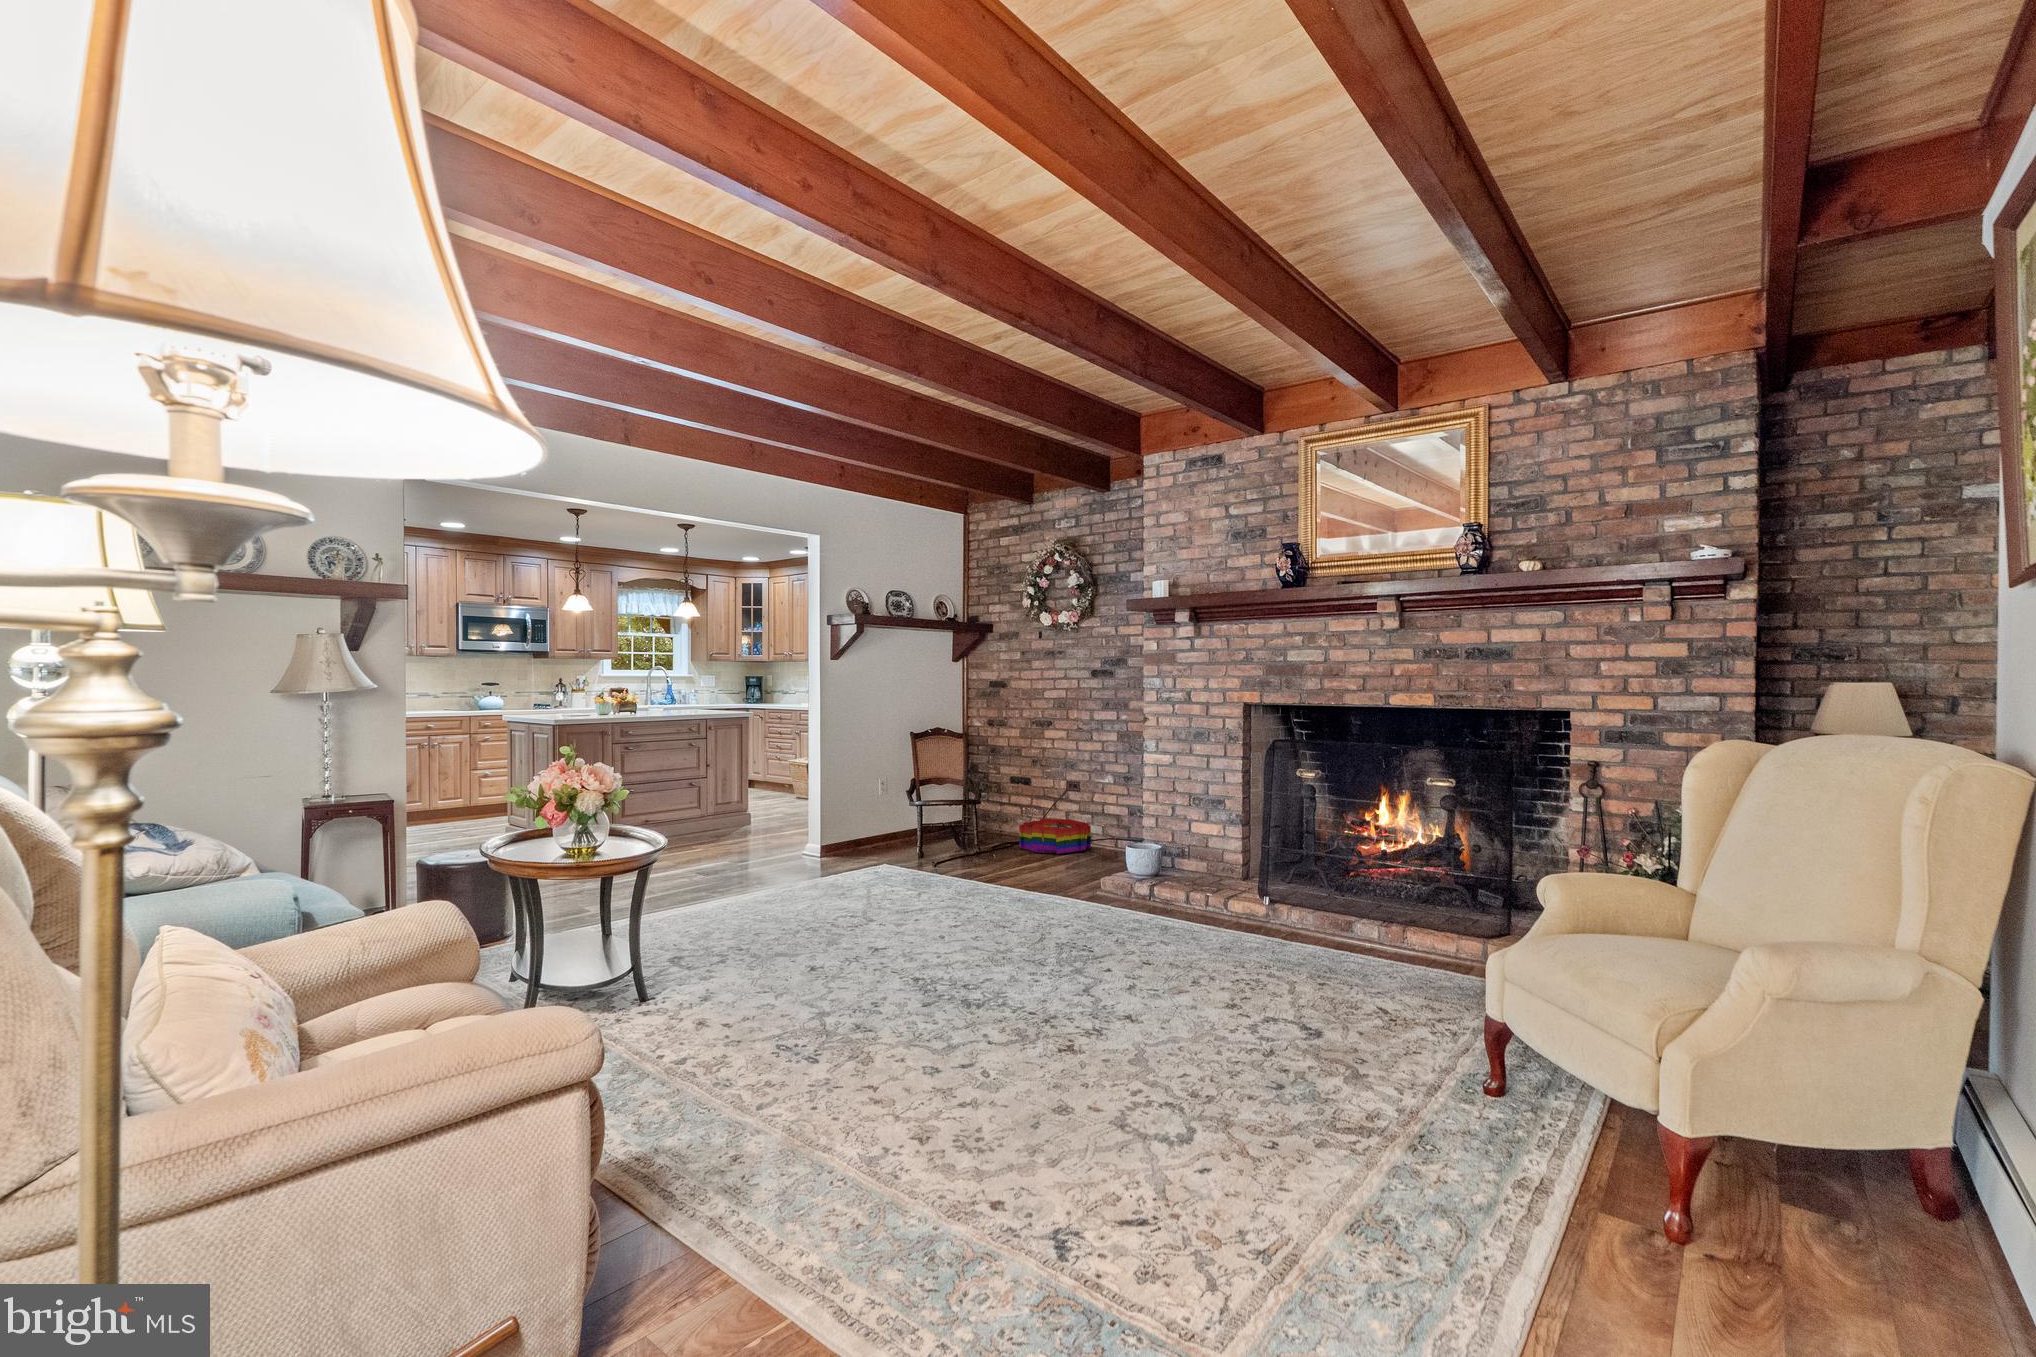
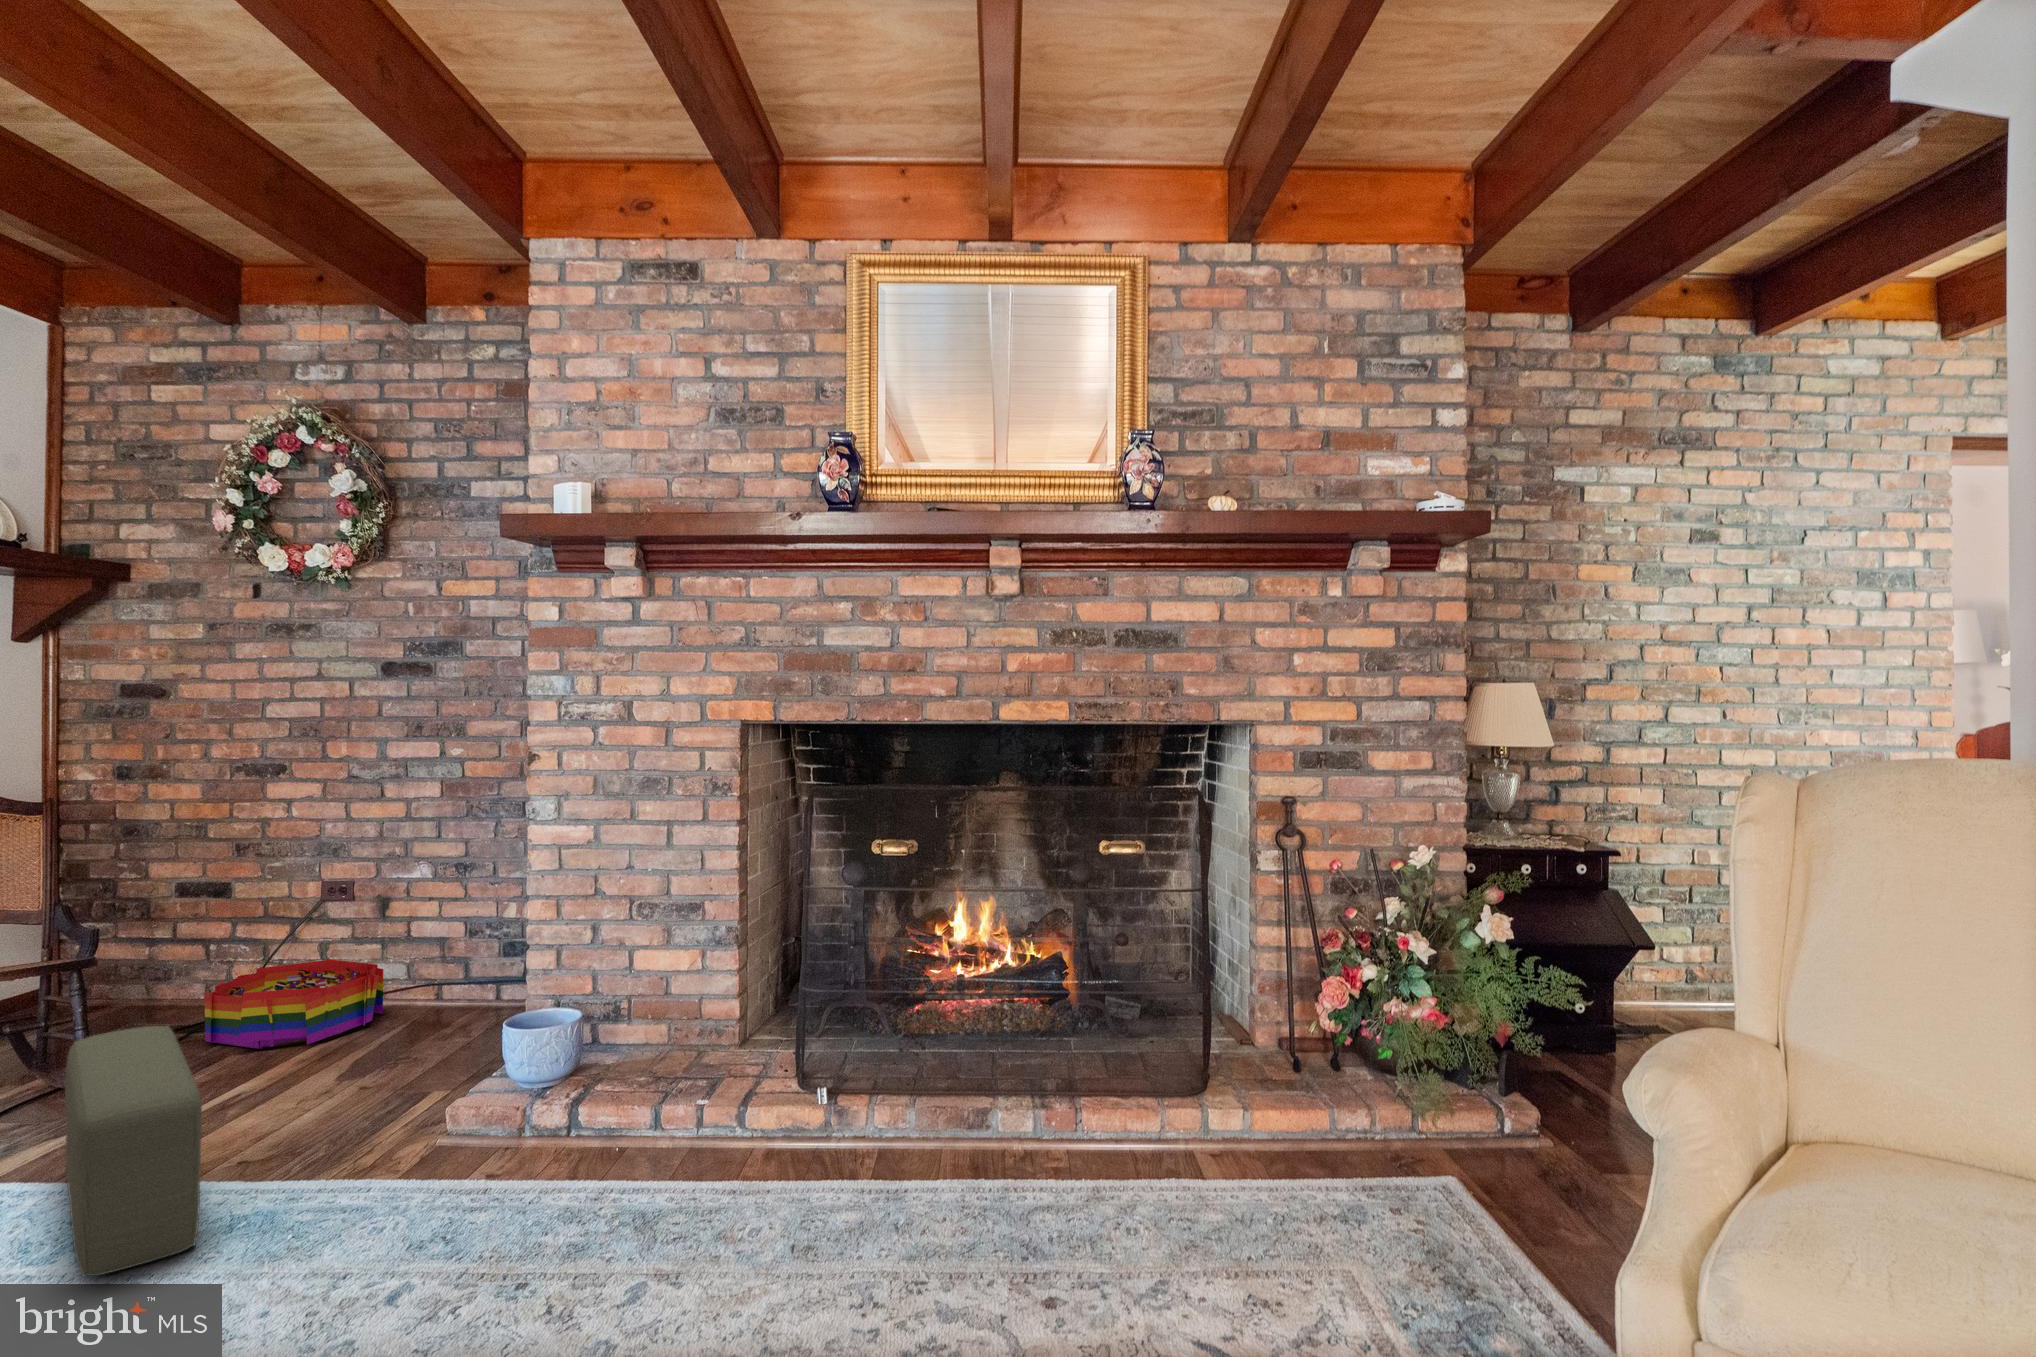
pouf: none [970,823,1010,903] -> present [65,1026,202,1277]

